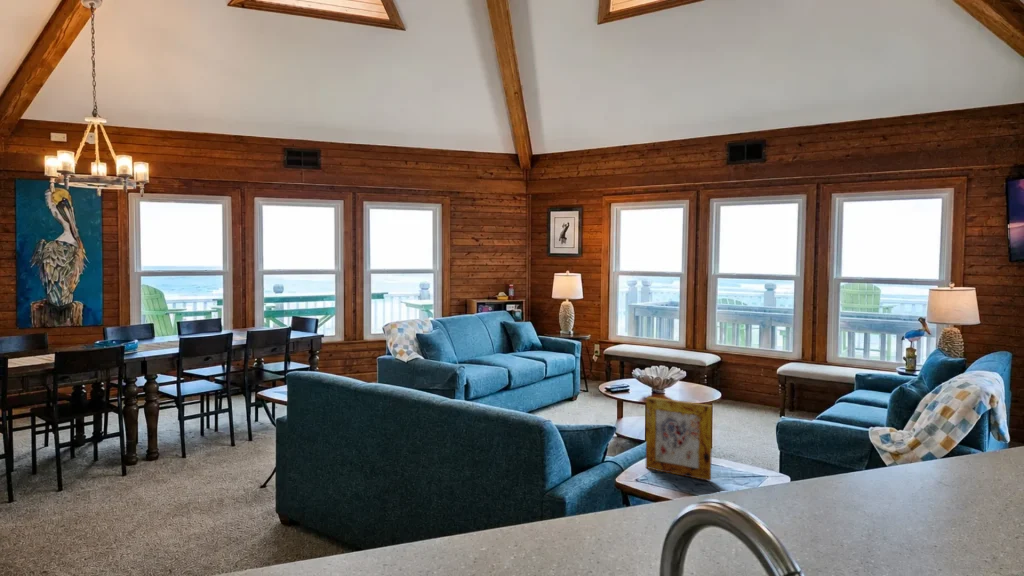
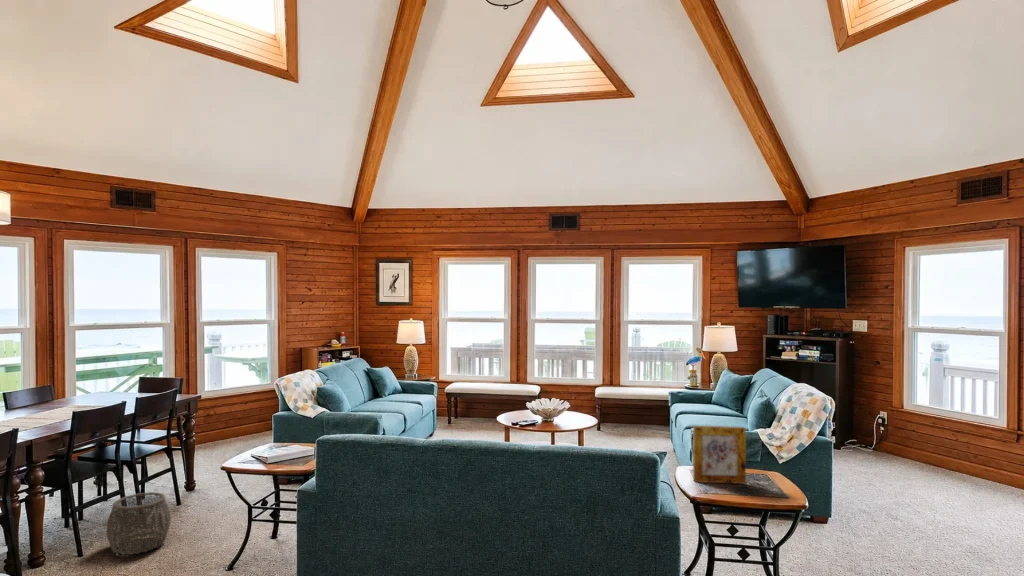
woven basket: none [205,409,256,458] -> present [106,492,171,555]

